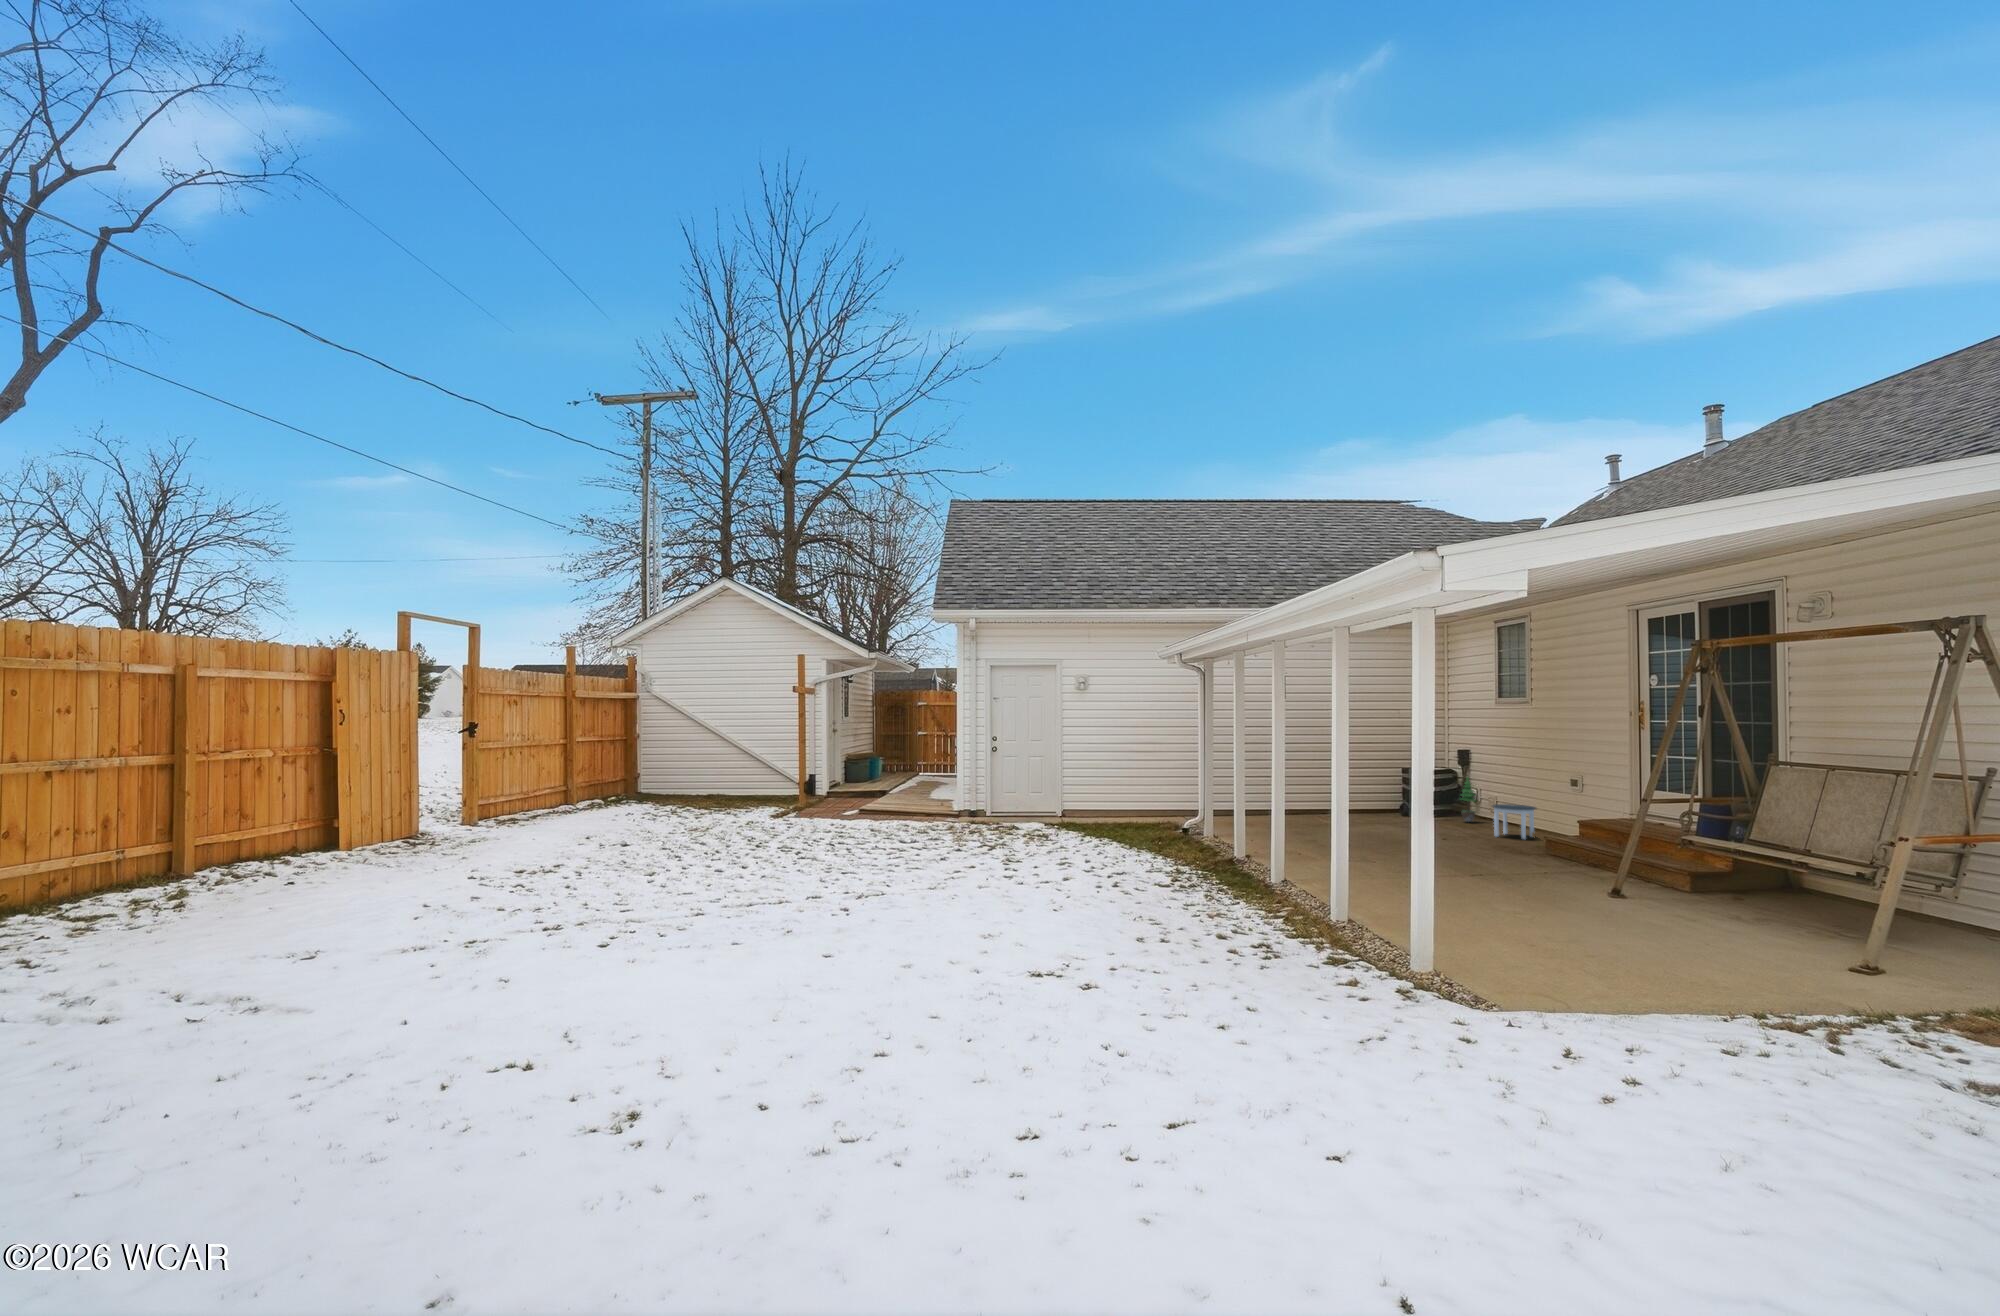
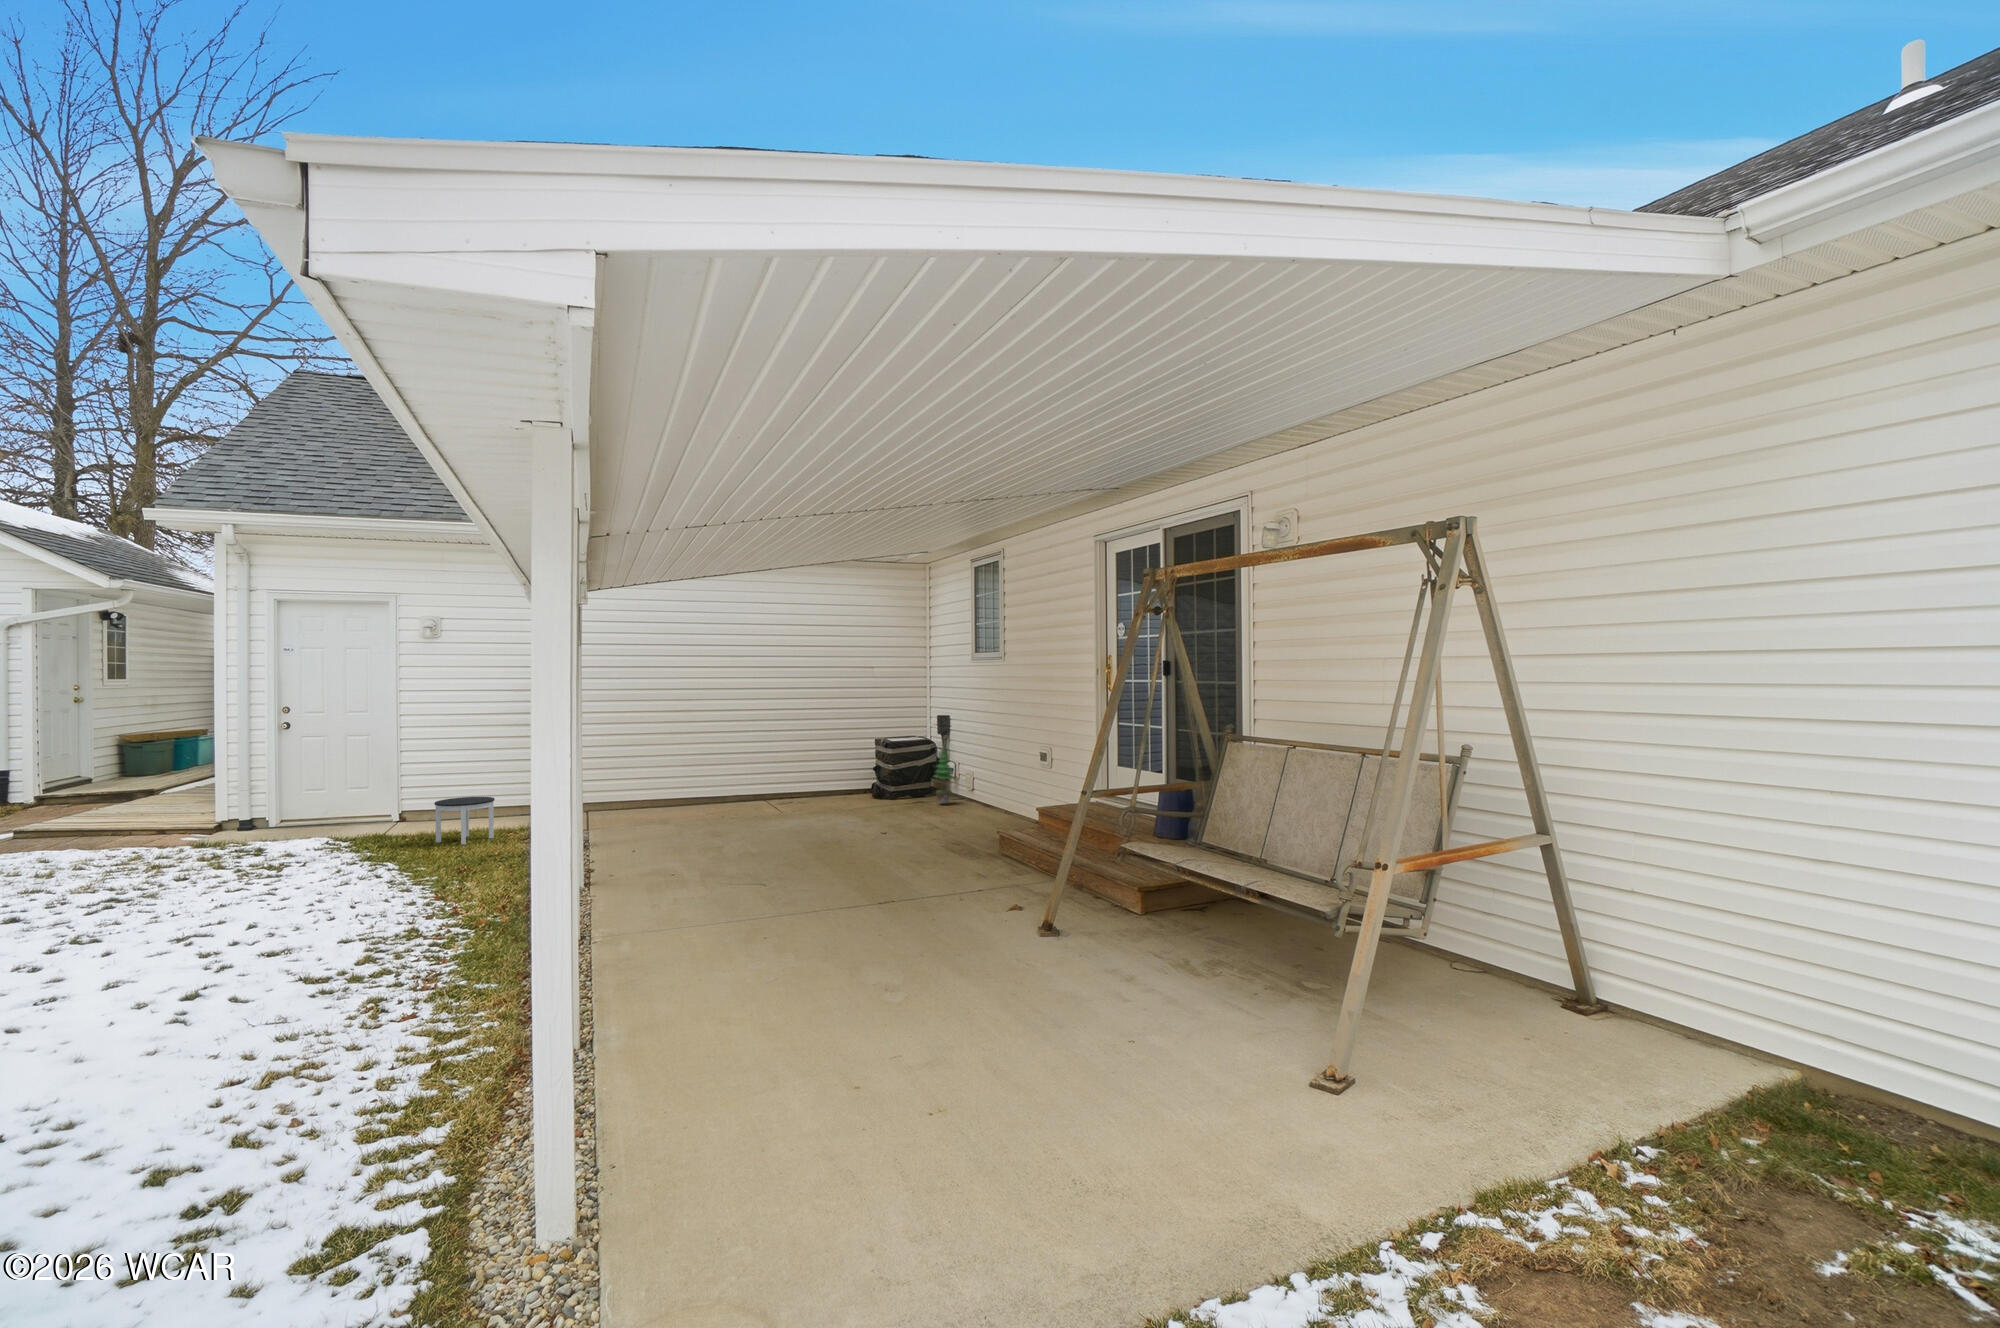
round table: present [1493,804,1536,839] -> present [434,797,495,845]

